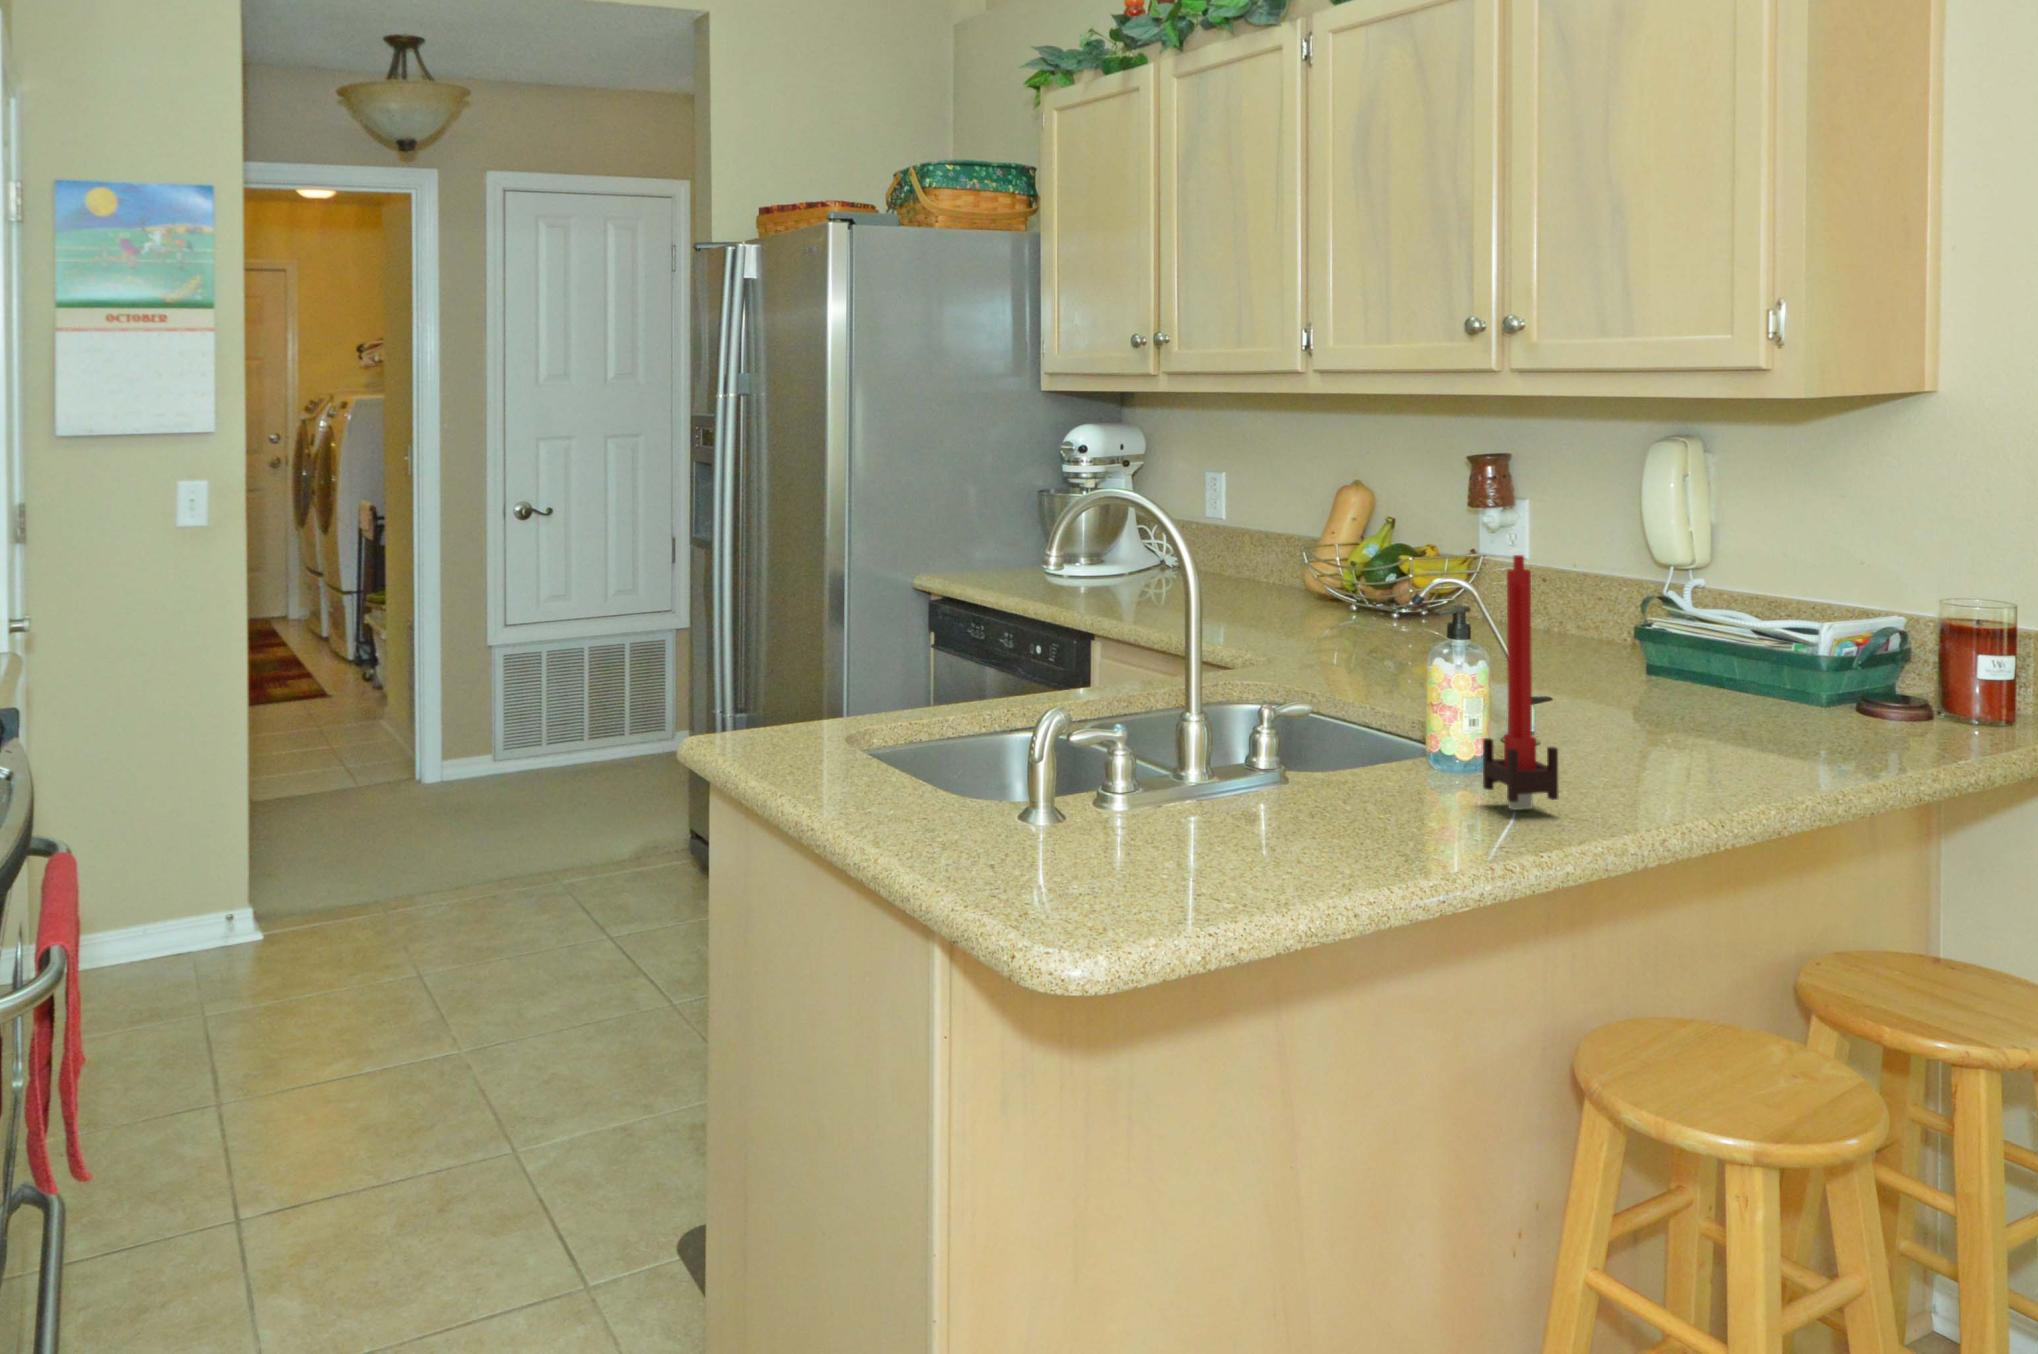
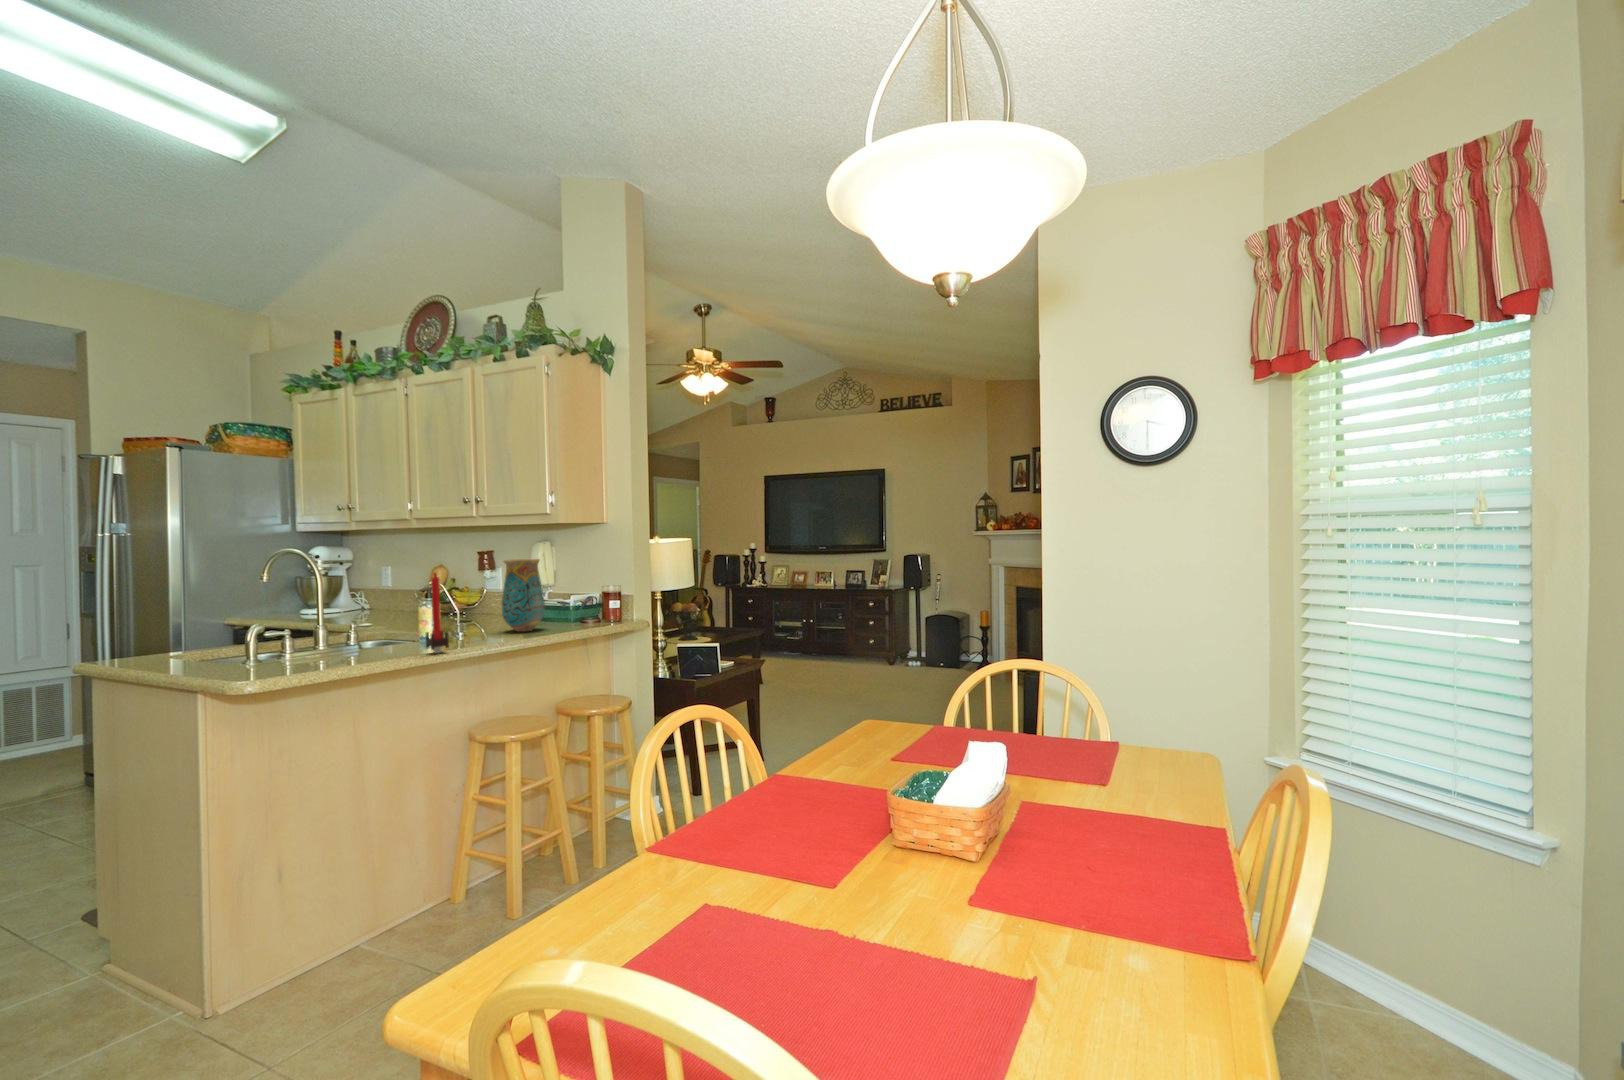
vase: none [1628,503,1770,735] -> present [502,559,545,632]

